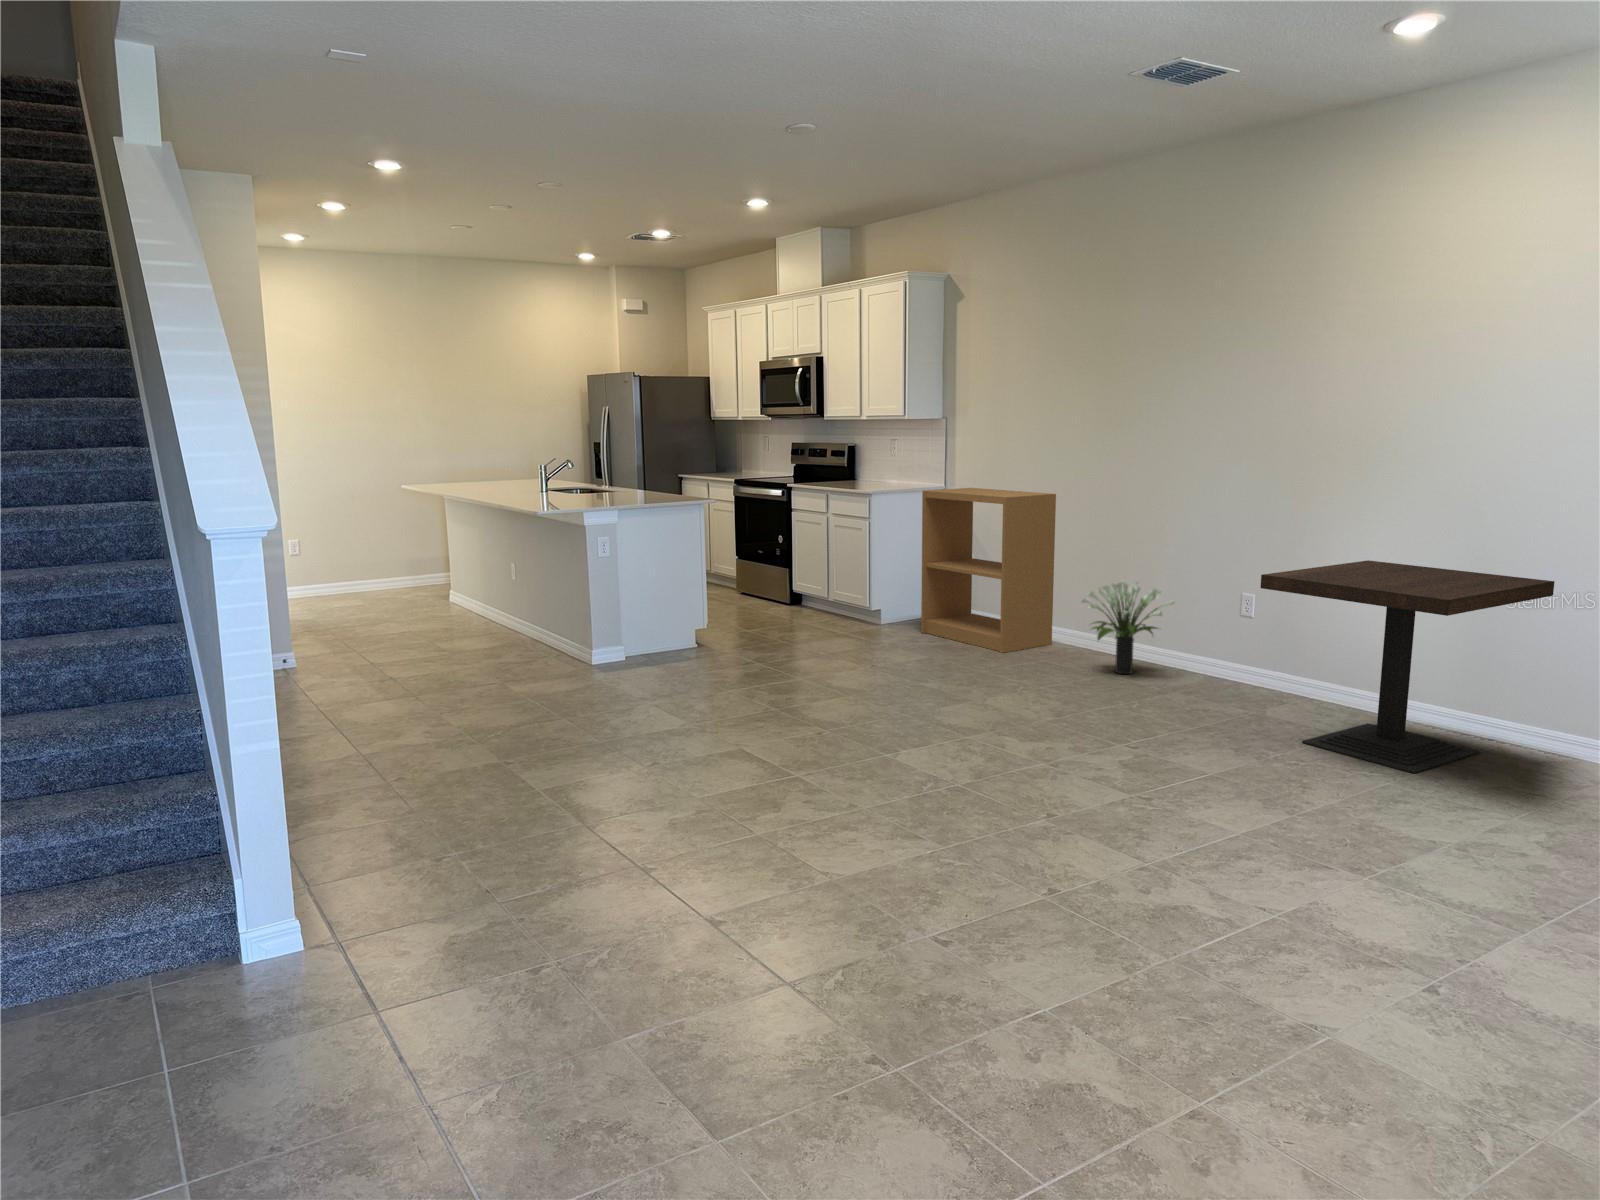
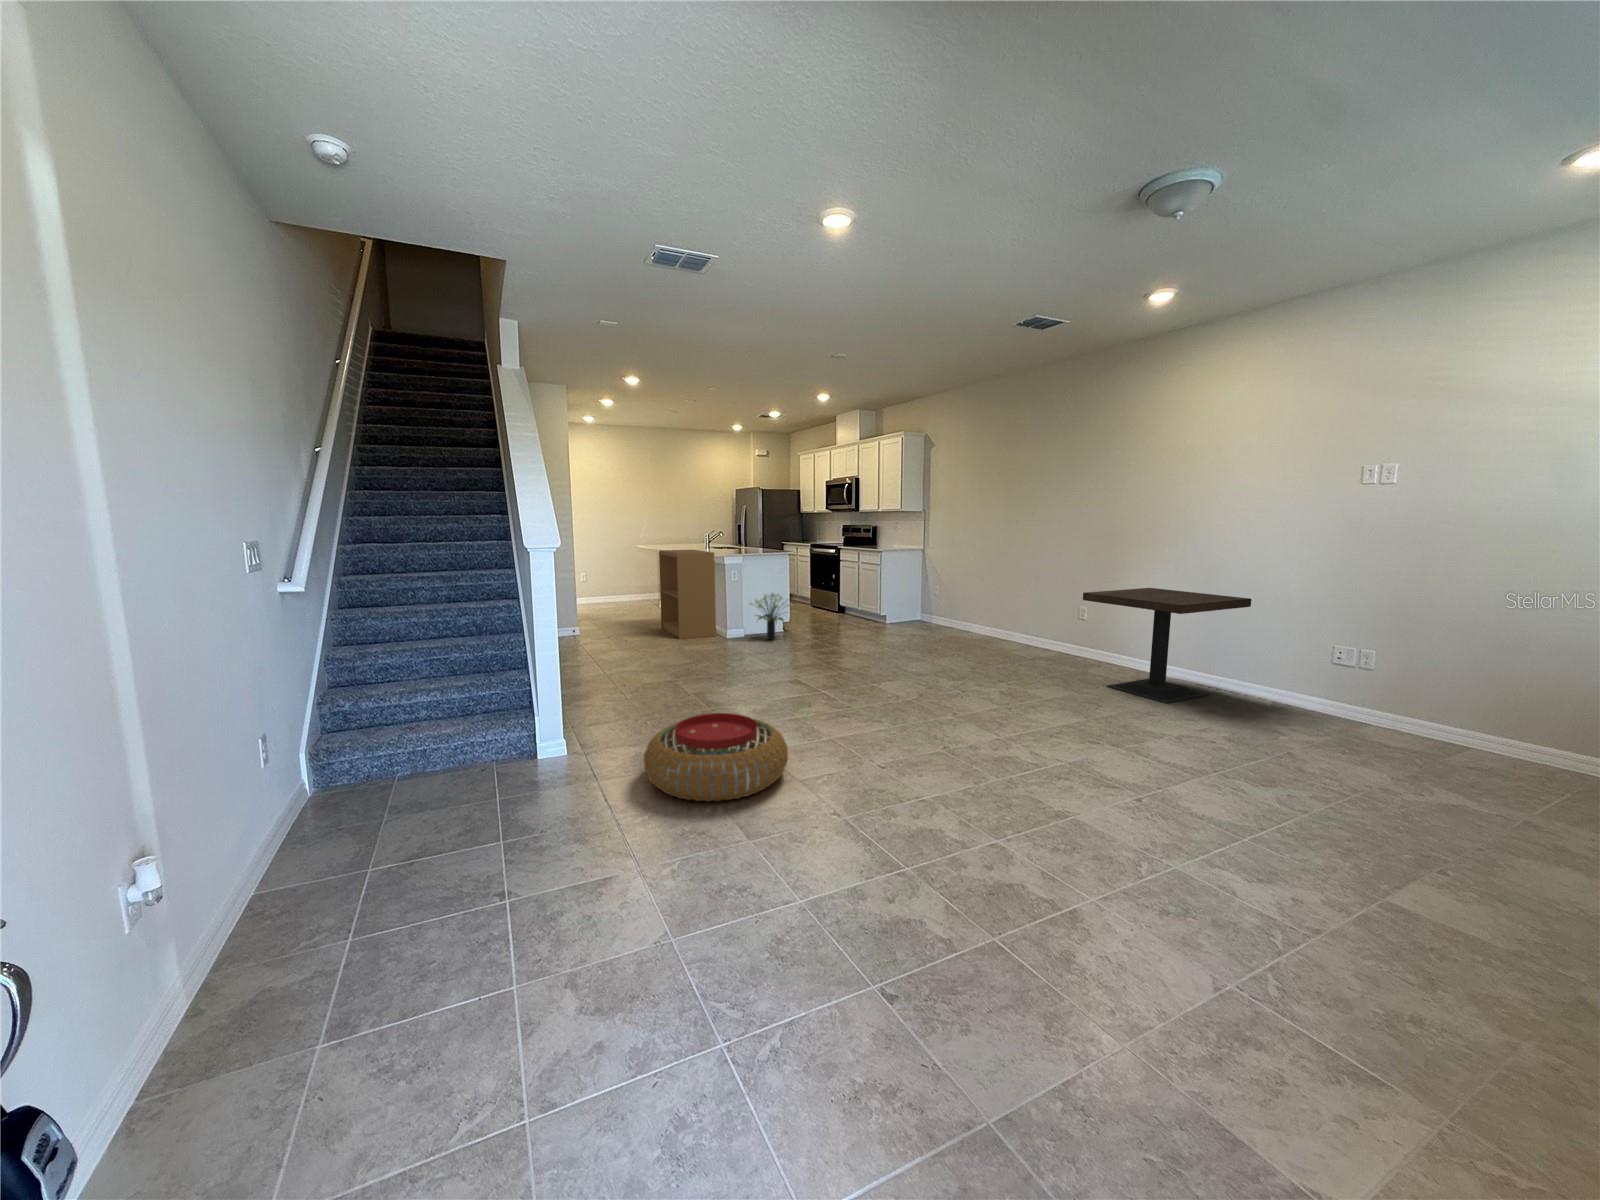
bookshelf: present [921,488,1056,653] -> present [659,550,716,639]
potted plant: present [1082,580,1175,674] -> present [750,593,792,640]
pouf: none [473,852,766,1050] -> present [644,713,788,801]

